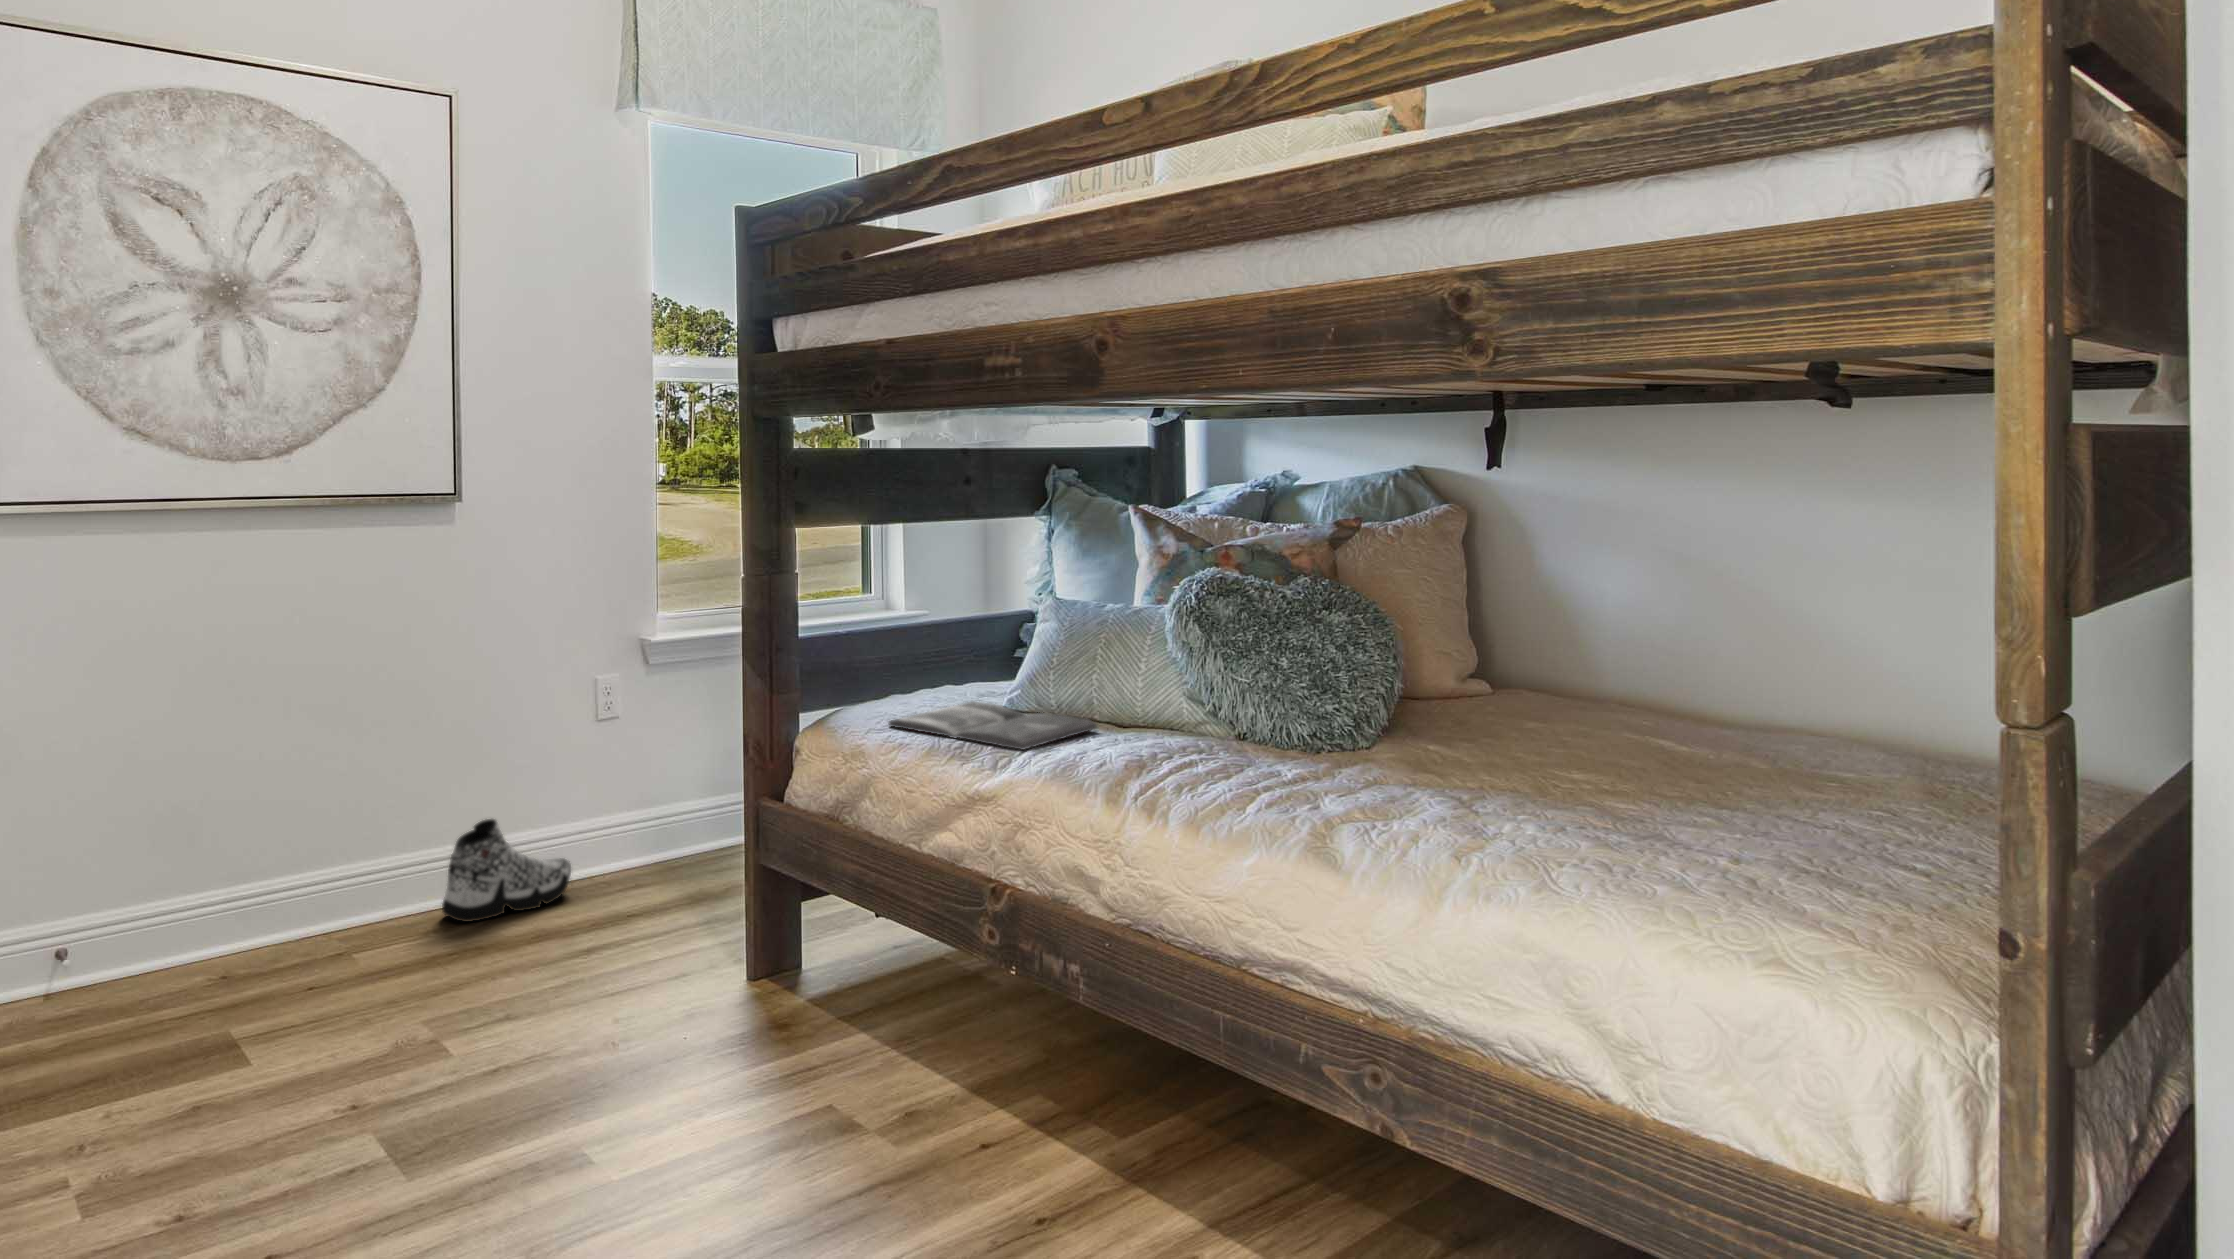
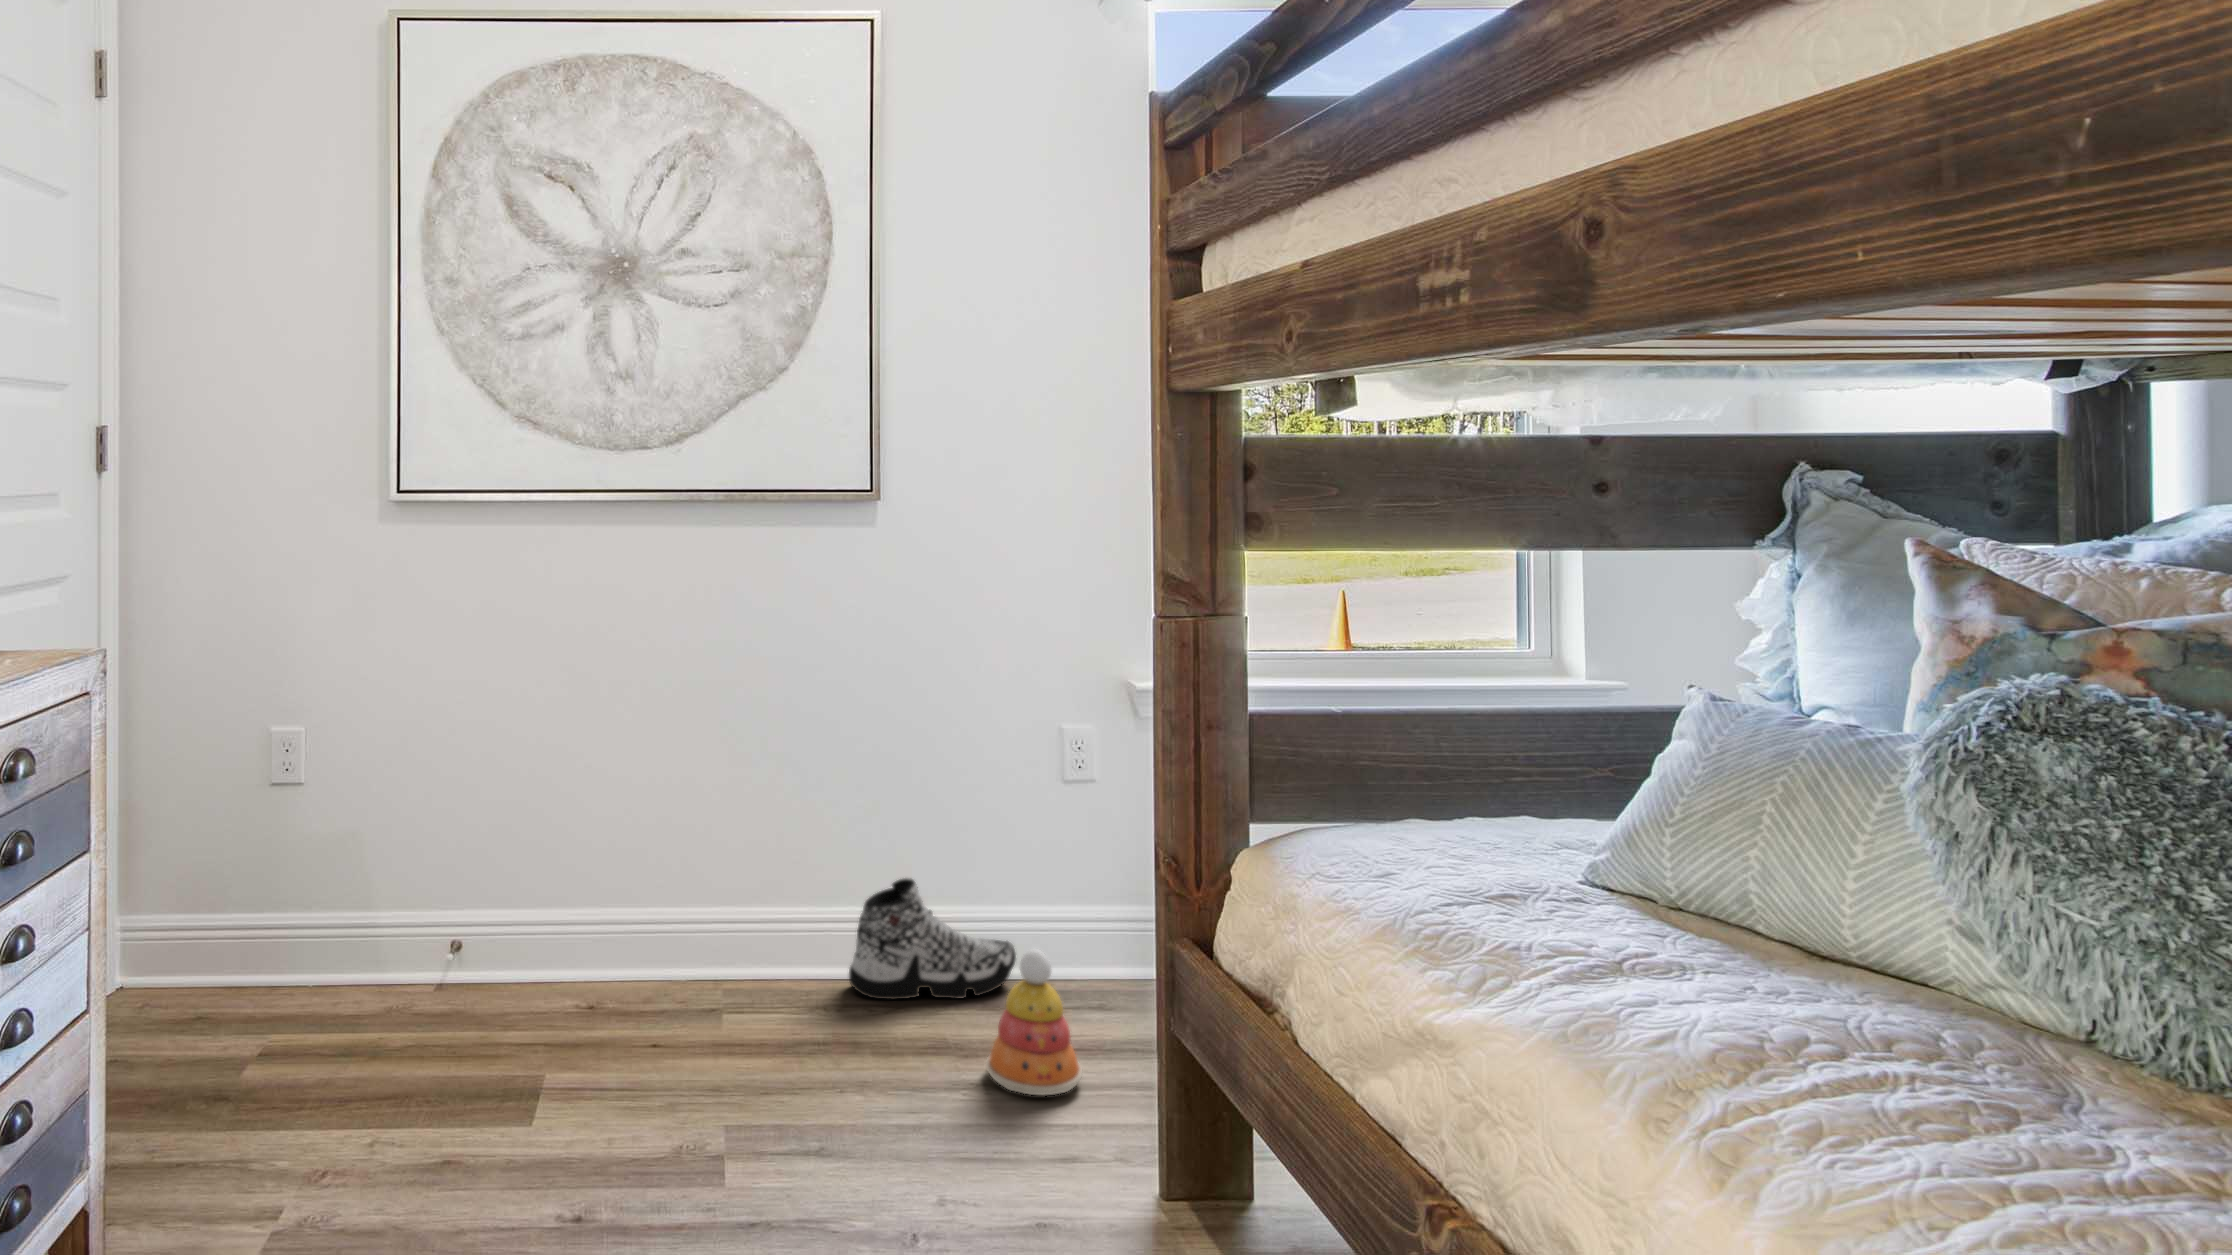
magazine: present [889,702,1097,750] -> none [1332,847,1732,965]
stacking toy: none [592,843,665,953] -> present [986,949,1082,1095]

